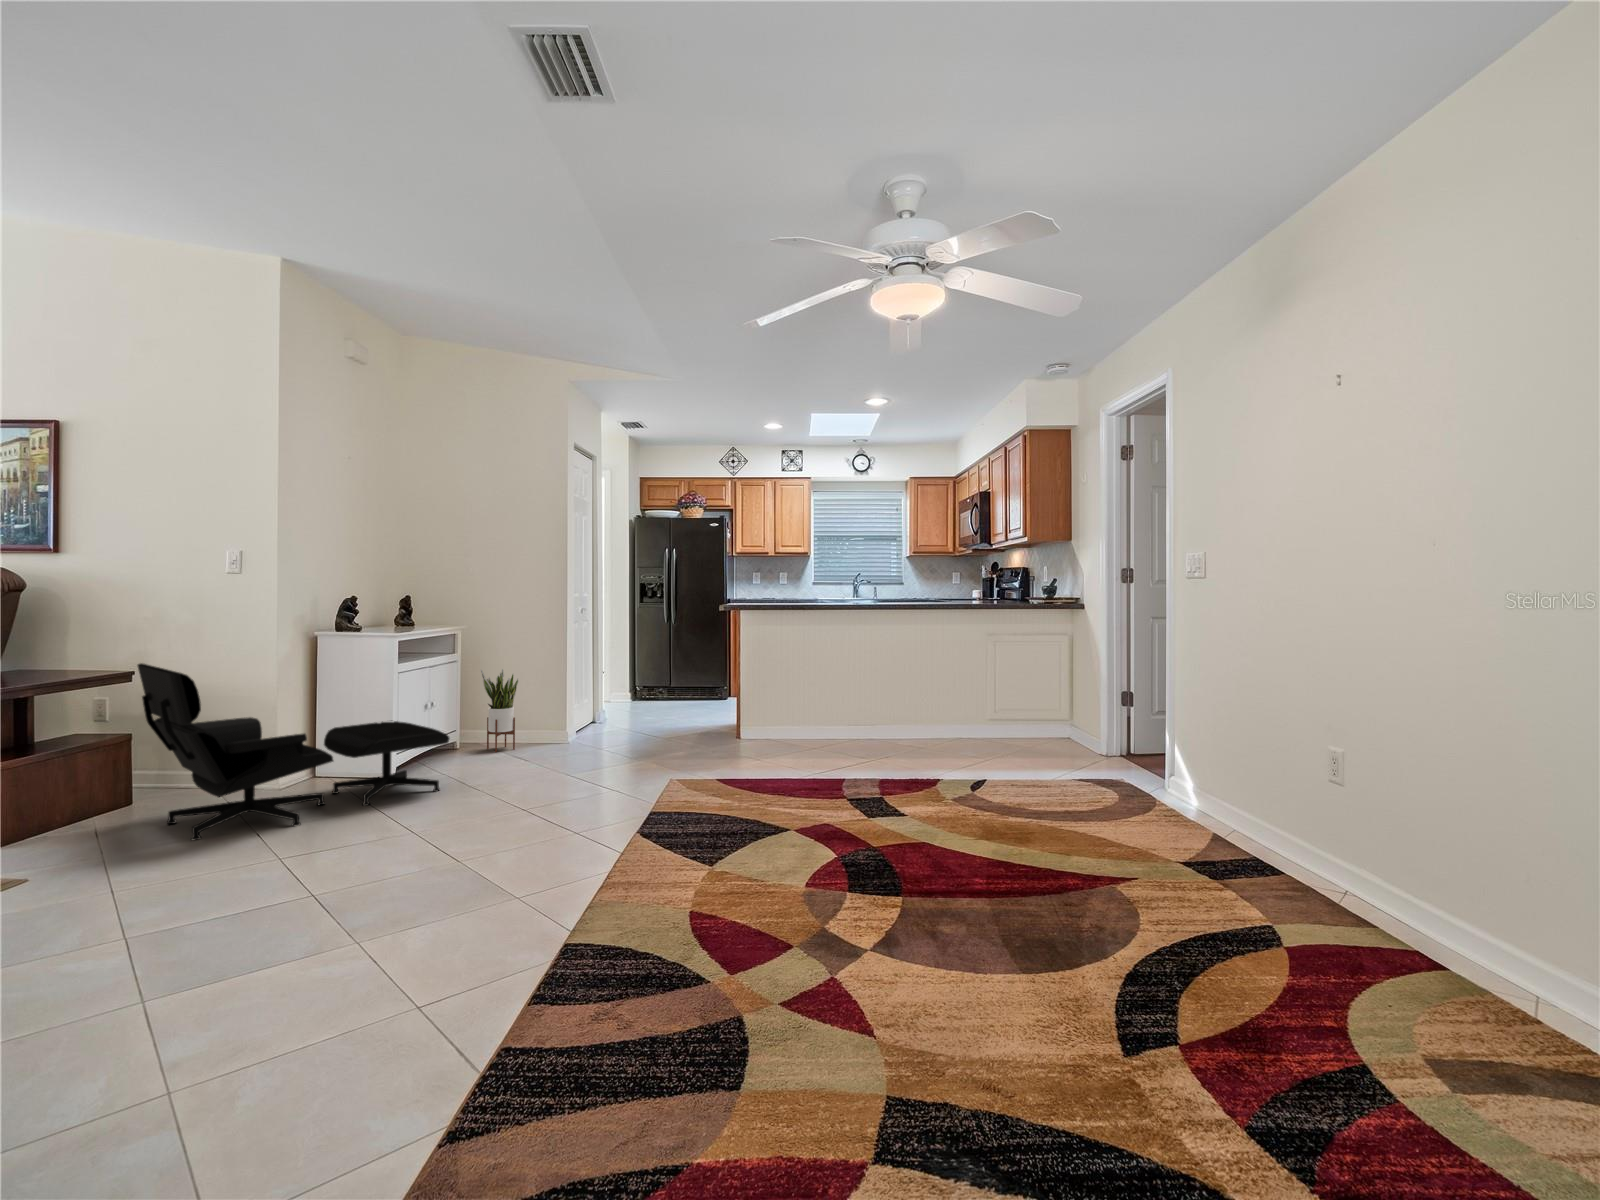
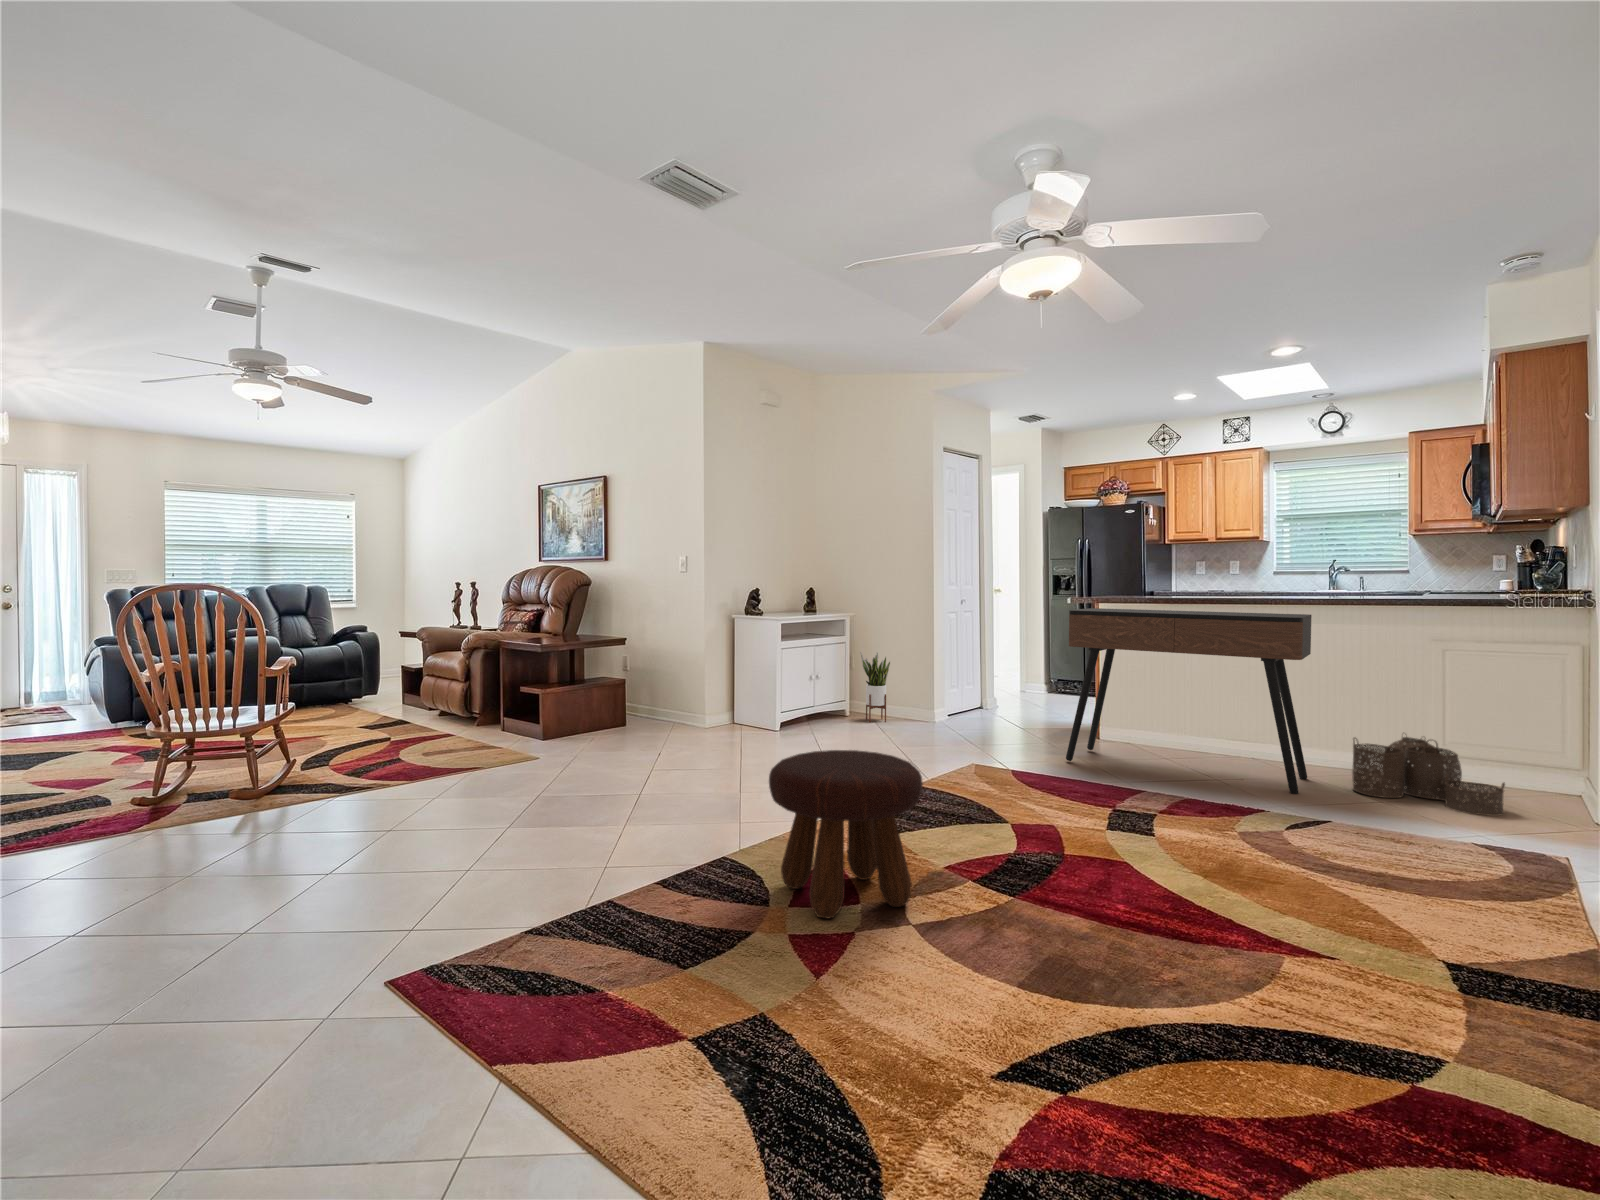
console table: none [749,613,945,765] -> present [1066,608,1312,794]
lounge chair: present [138,663,449,840] -> none [619,634,802,753]
woven basket: none [966,706,1063,761] -> present [1352,737,1505,816]
footstool: none [670,779,856,992] -> present [769,750,923,918]

